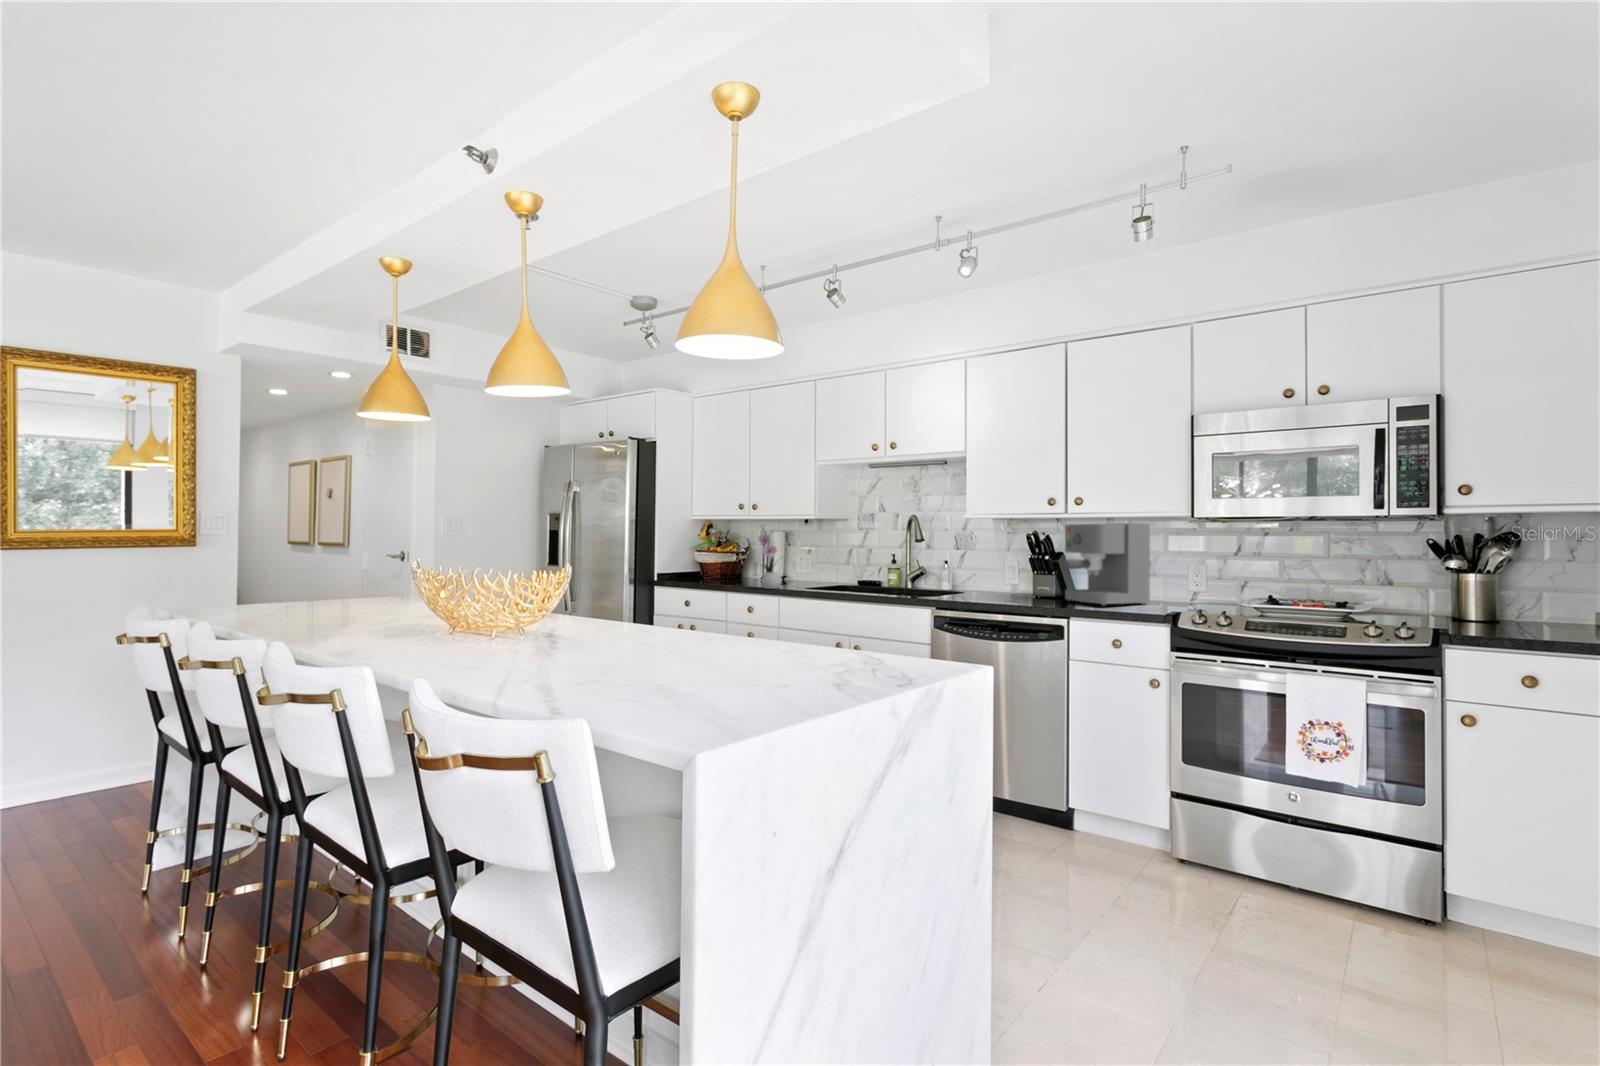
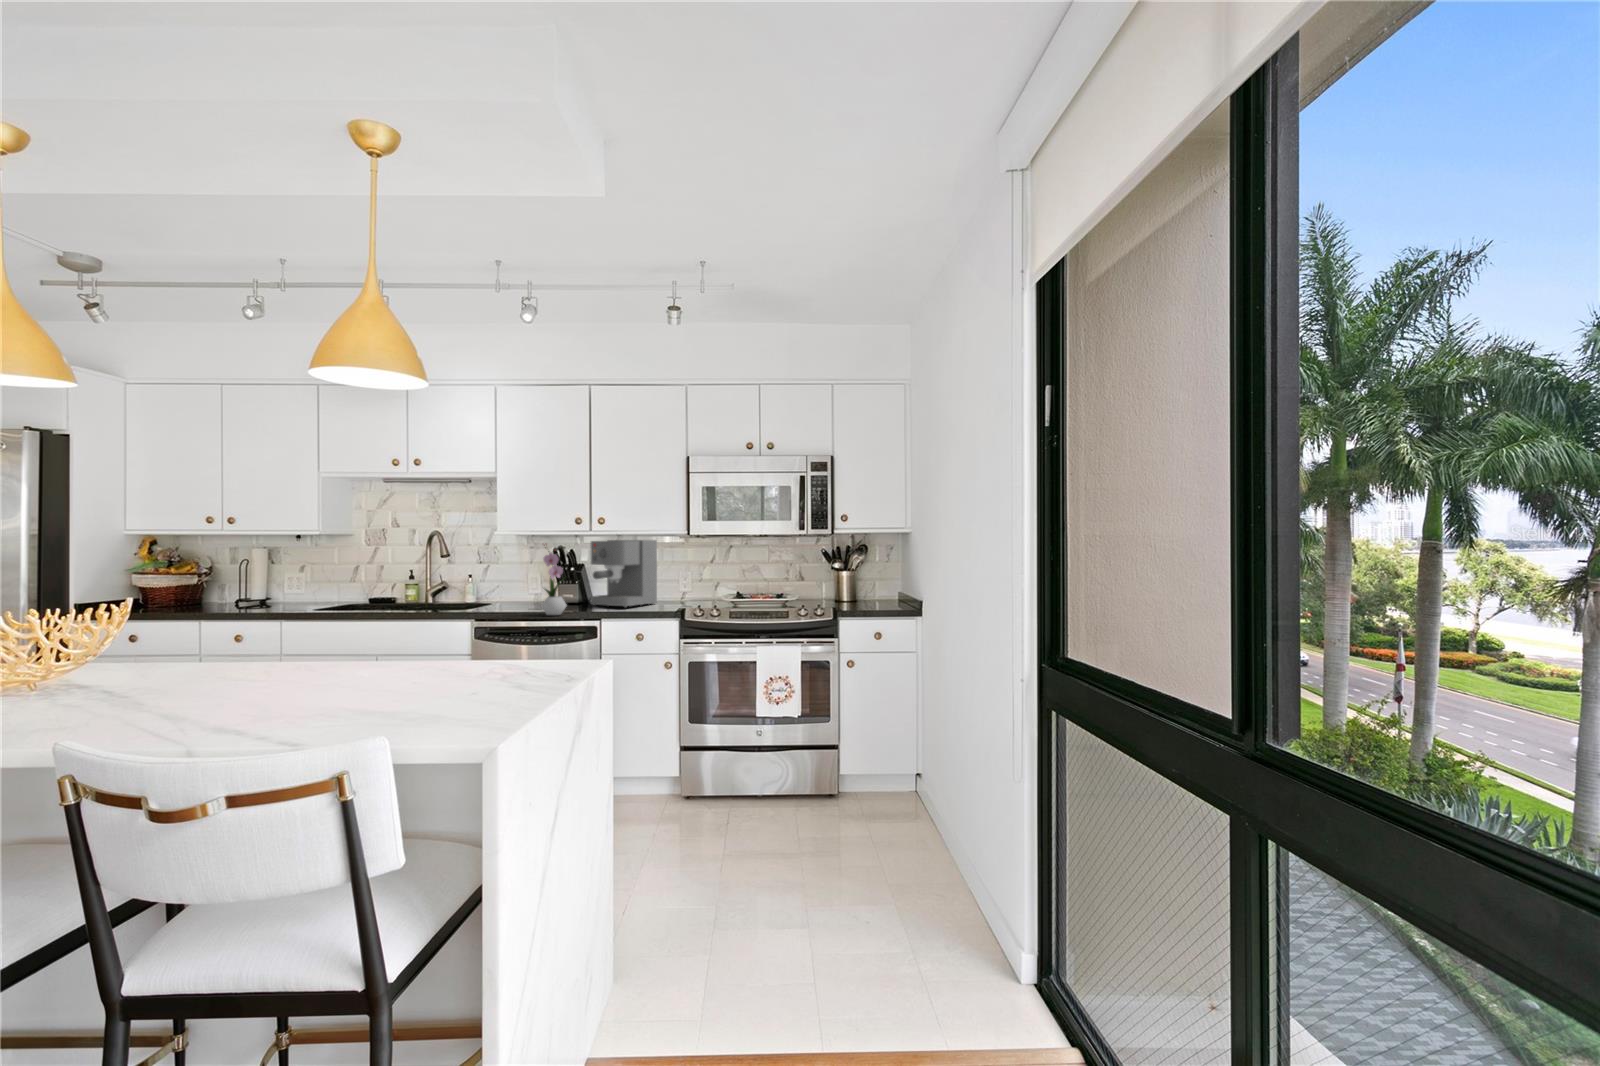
flower arrangement: present [758,529,782,589] -> present [542,545,567,615]

